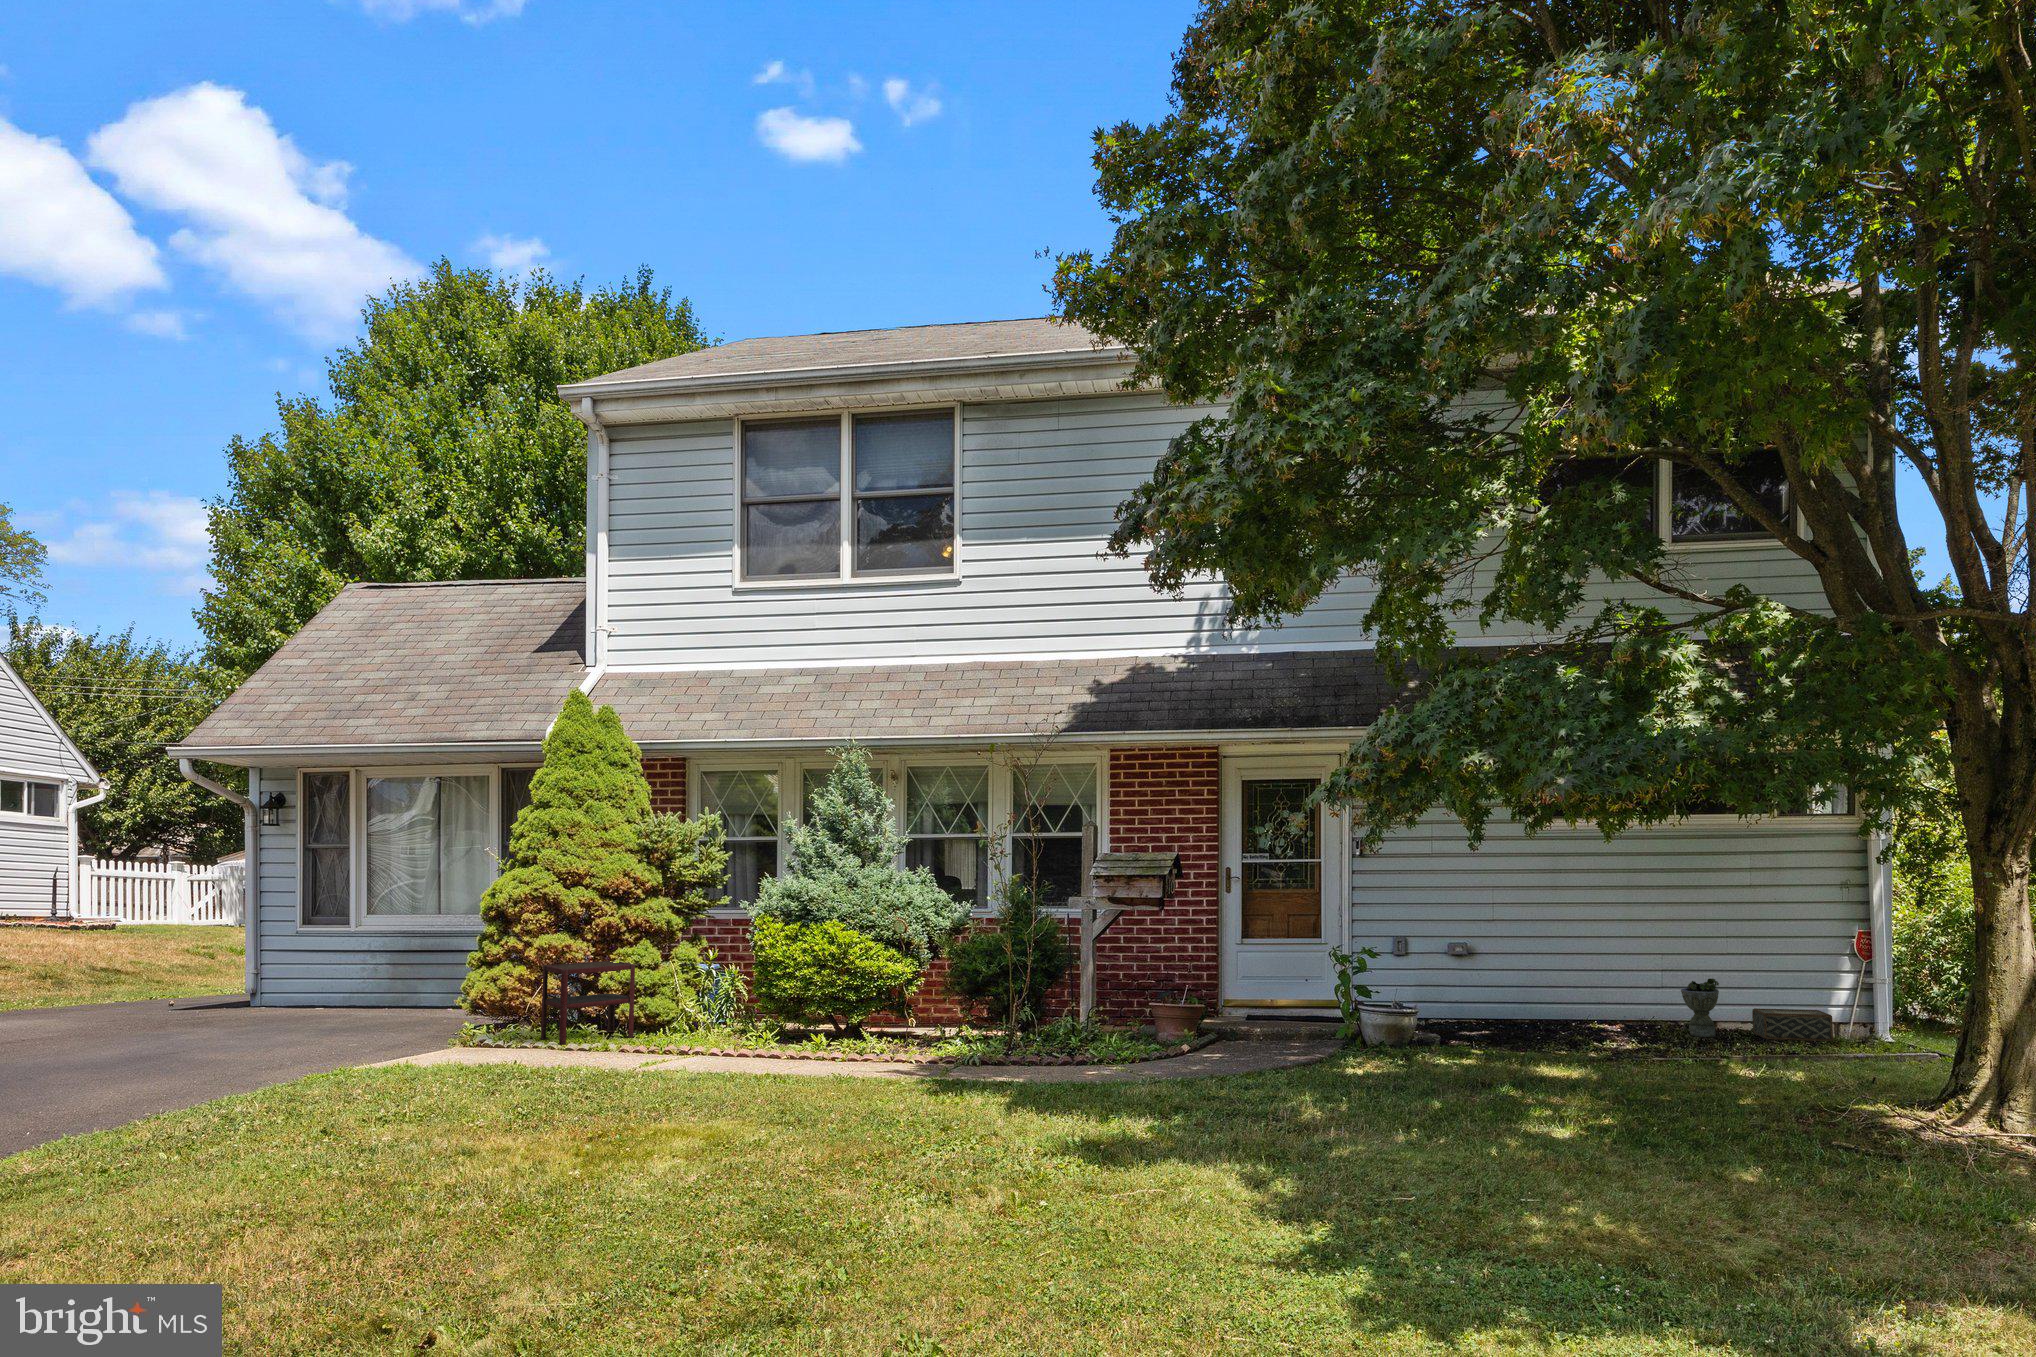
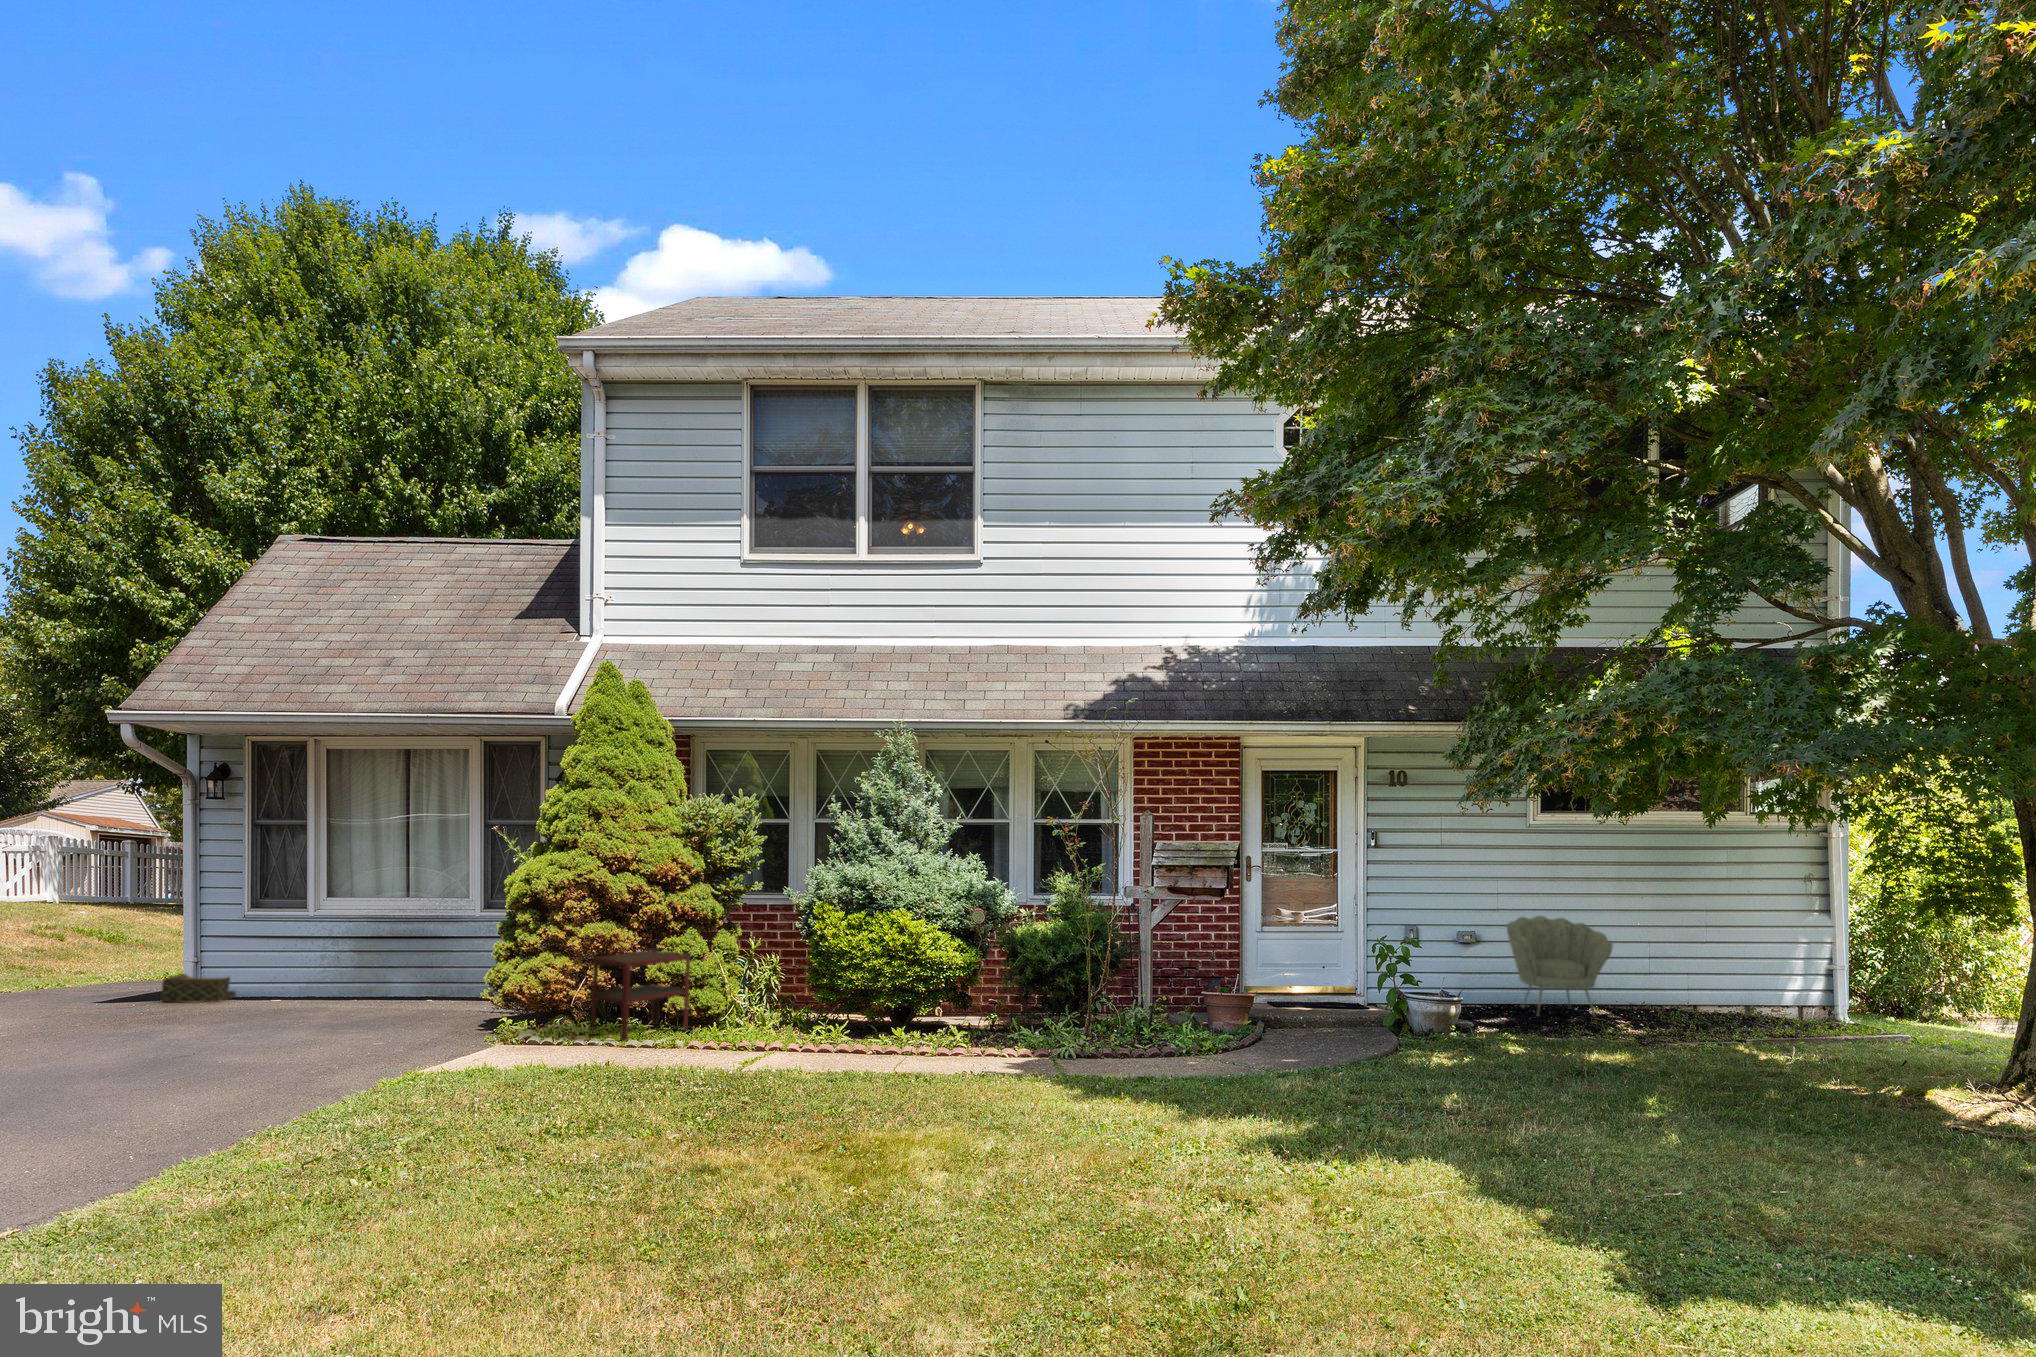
armchair: none [1514,931,1630,1044] -> present [1507,916,1613,1016]
planter: present [1681,979,1719,1037] -> none [1637,957,1670,1009]
woven basket: present [1752,1008,1833,1041] -> present [161,974,236,1002]

